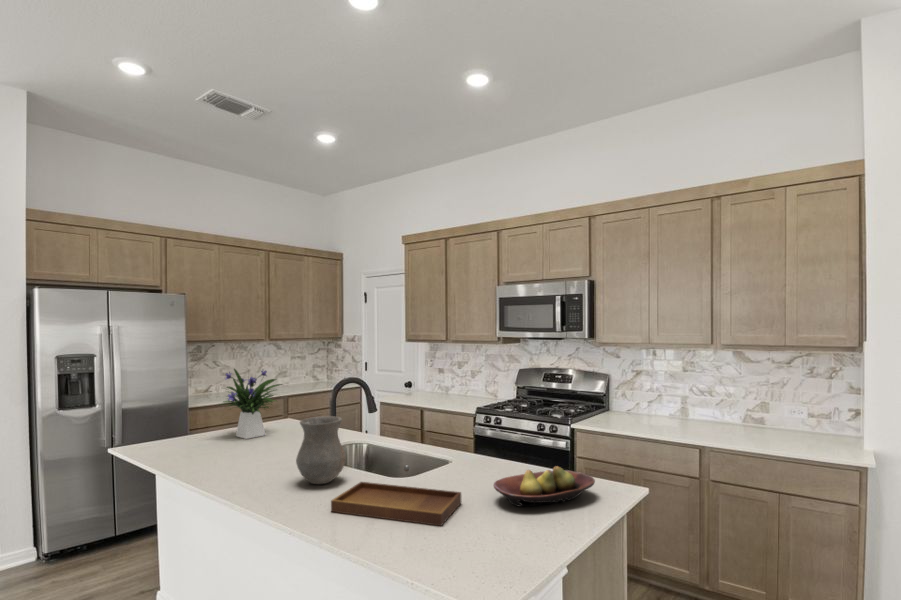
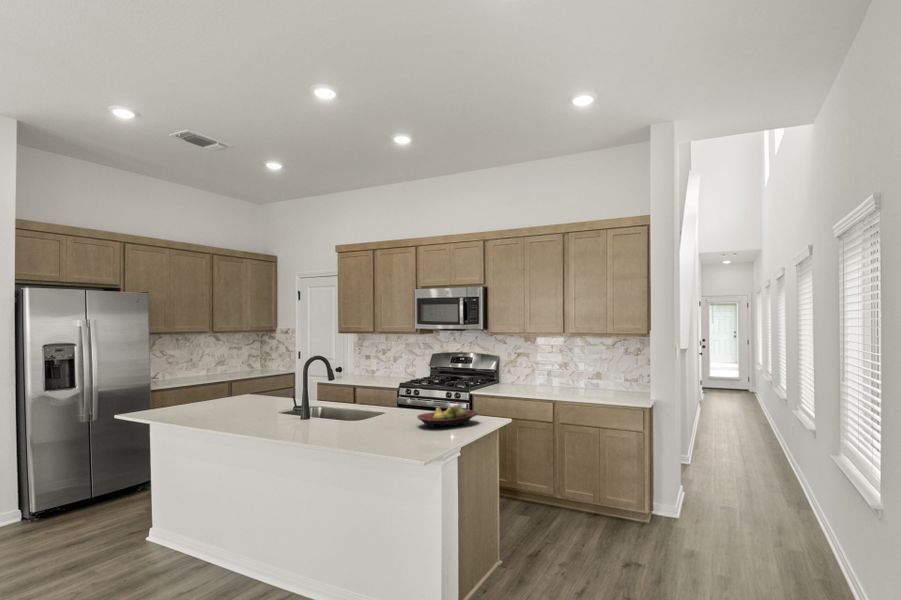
flower arrangement: present [224,369,282,439] -> none [200,352,255,406]
vase: present [296,416,346,484] -> none [285,381,319,424]
tray: present [331,465,461,526] -> none [317,406,397,436]

